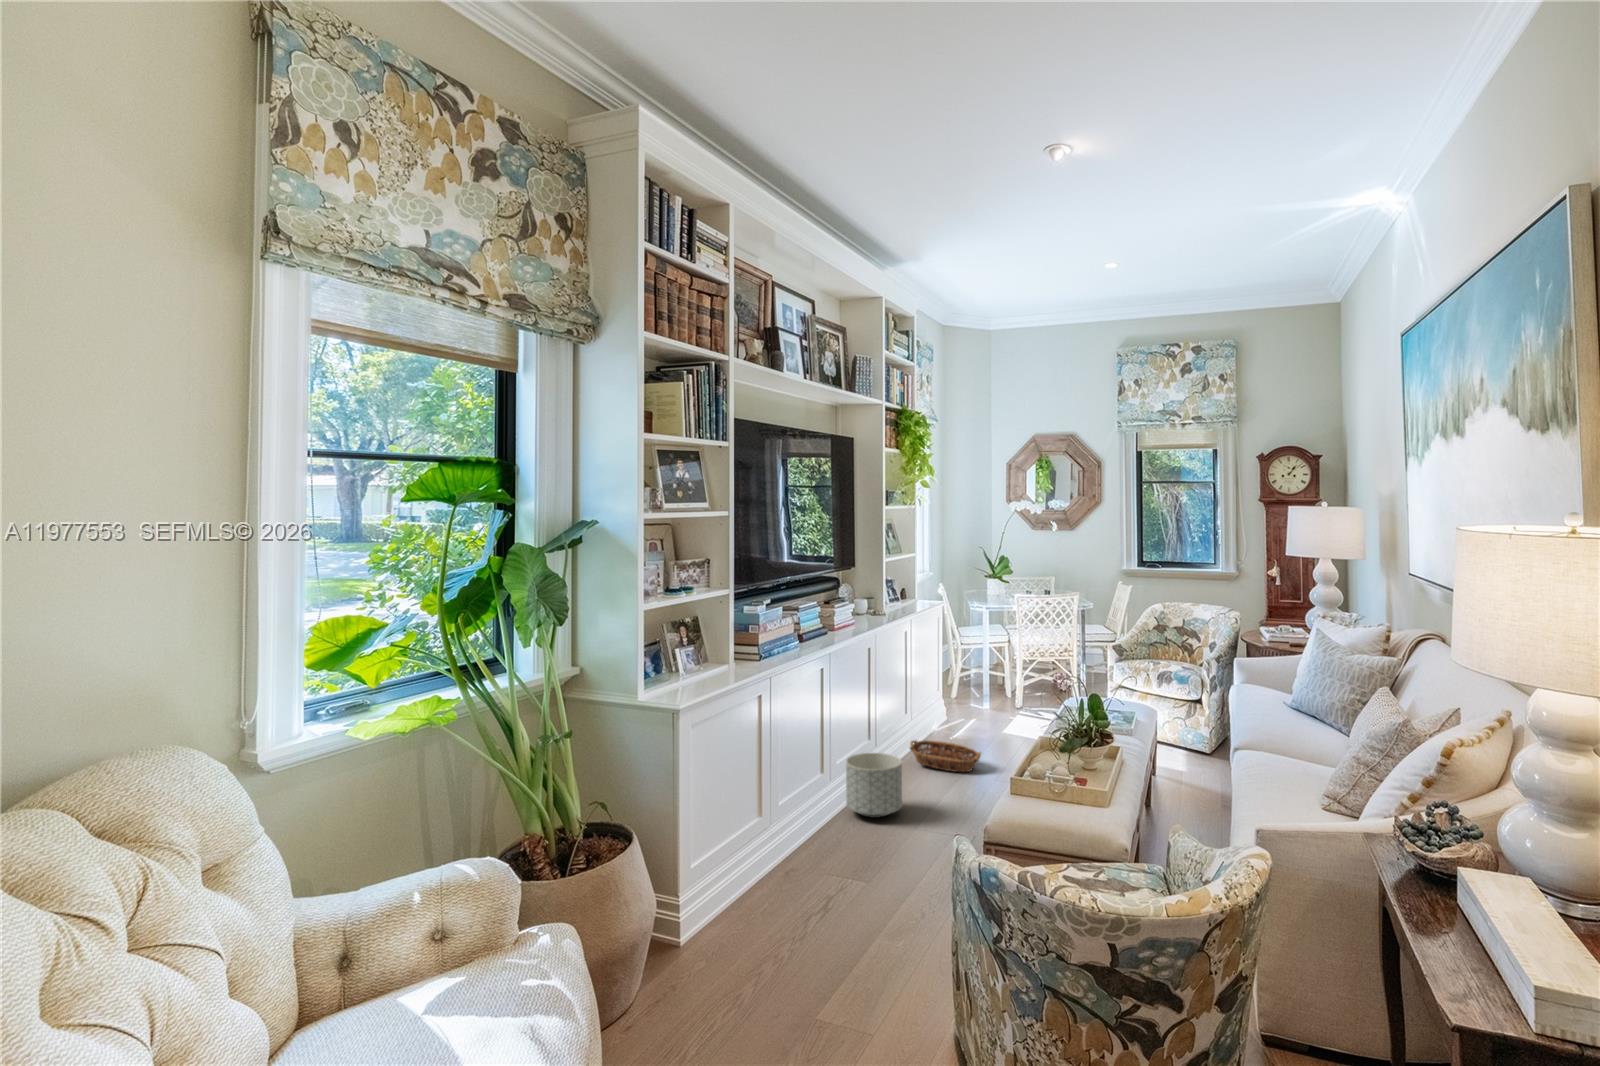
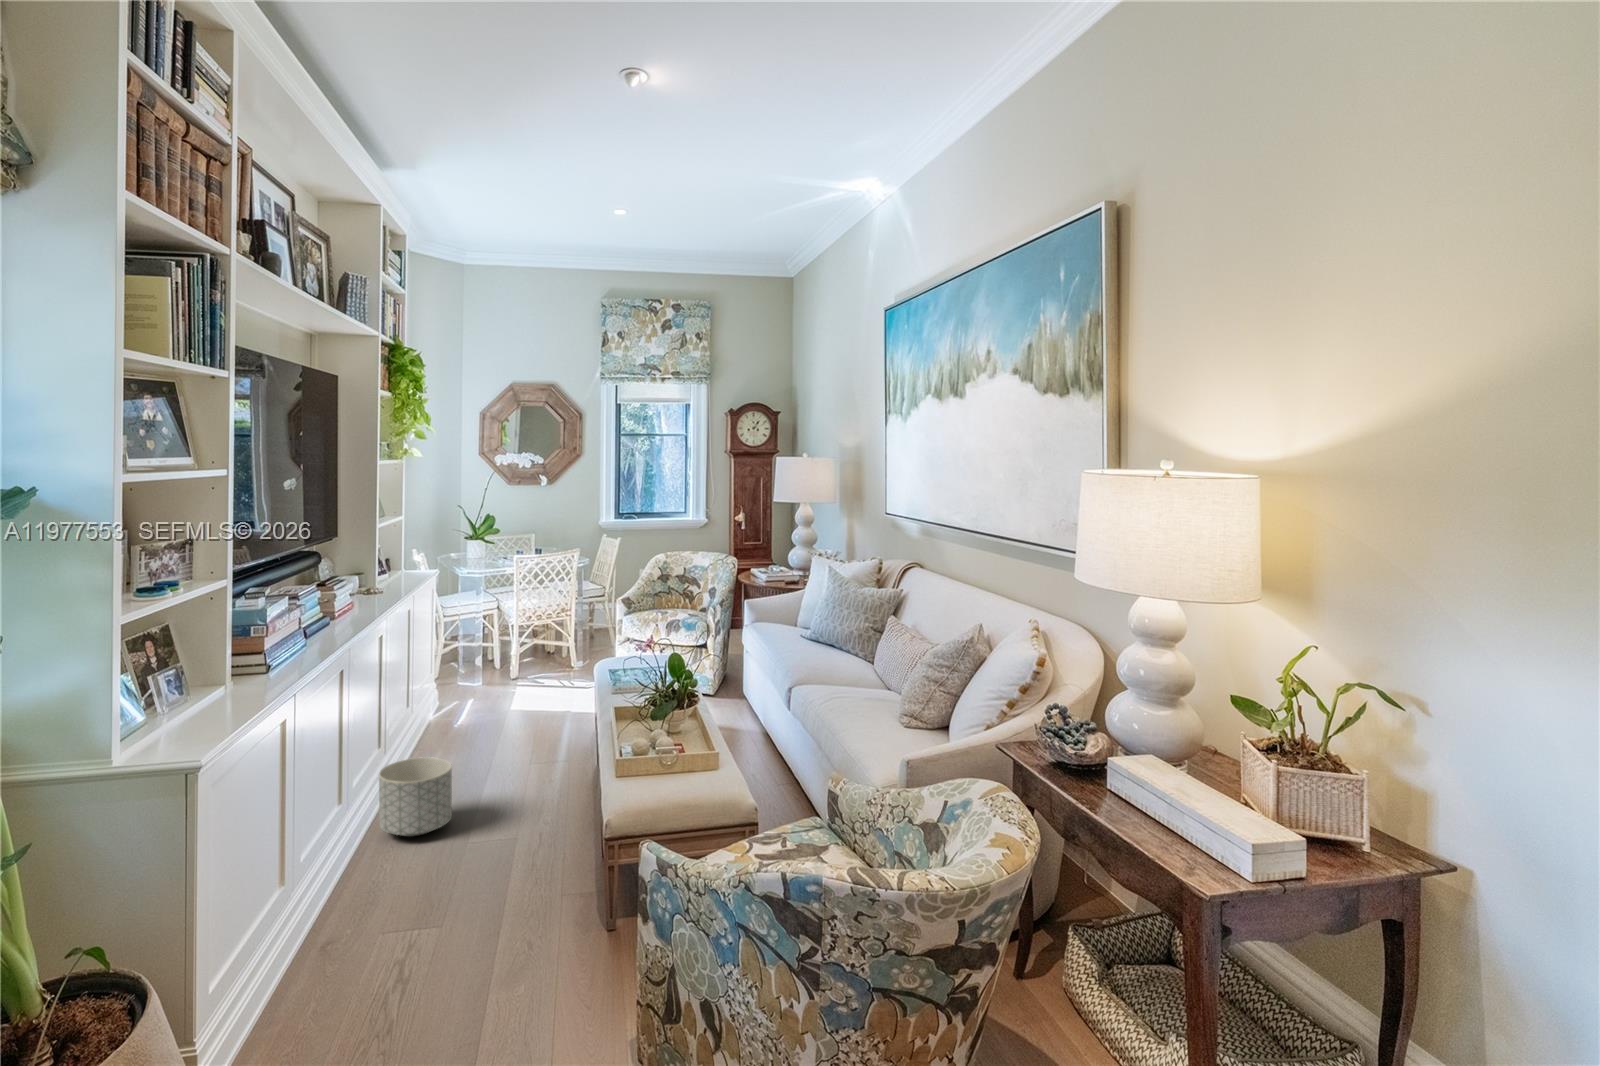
basket: present [910,740,981,772] -> none [418,718,523,761]

